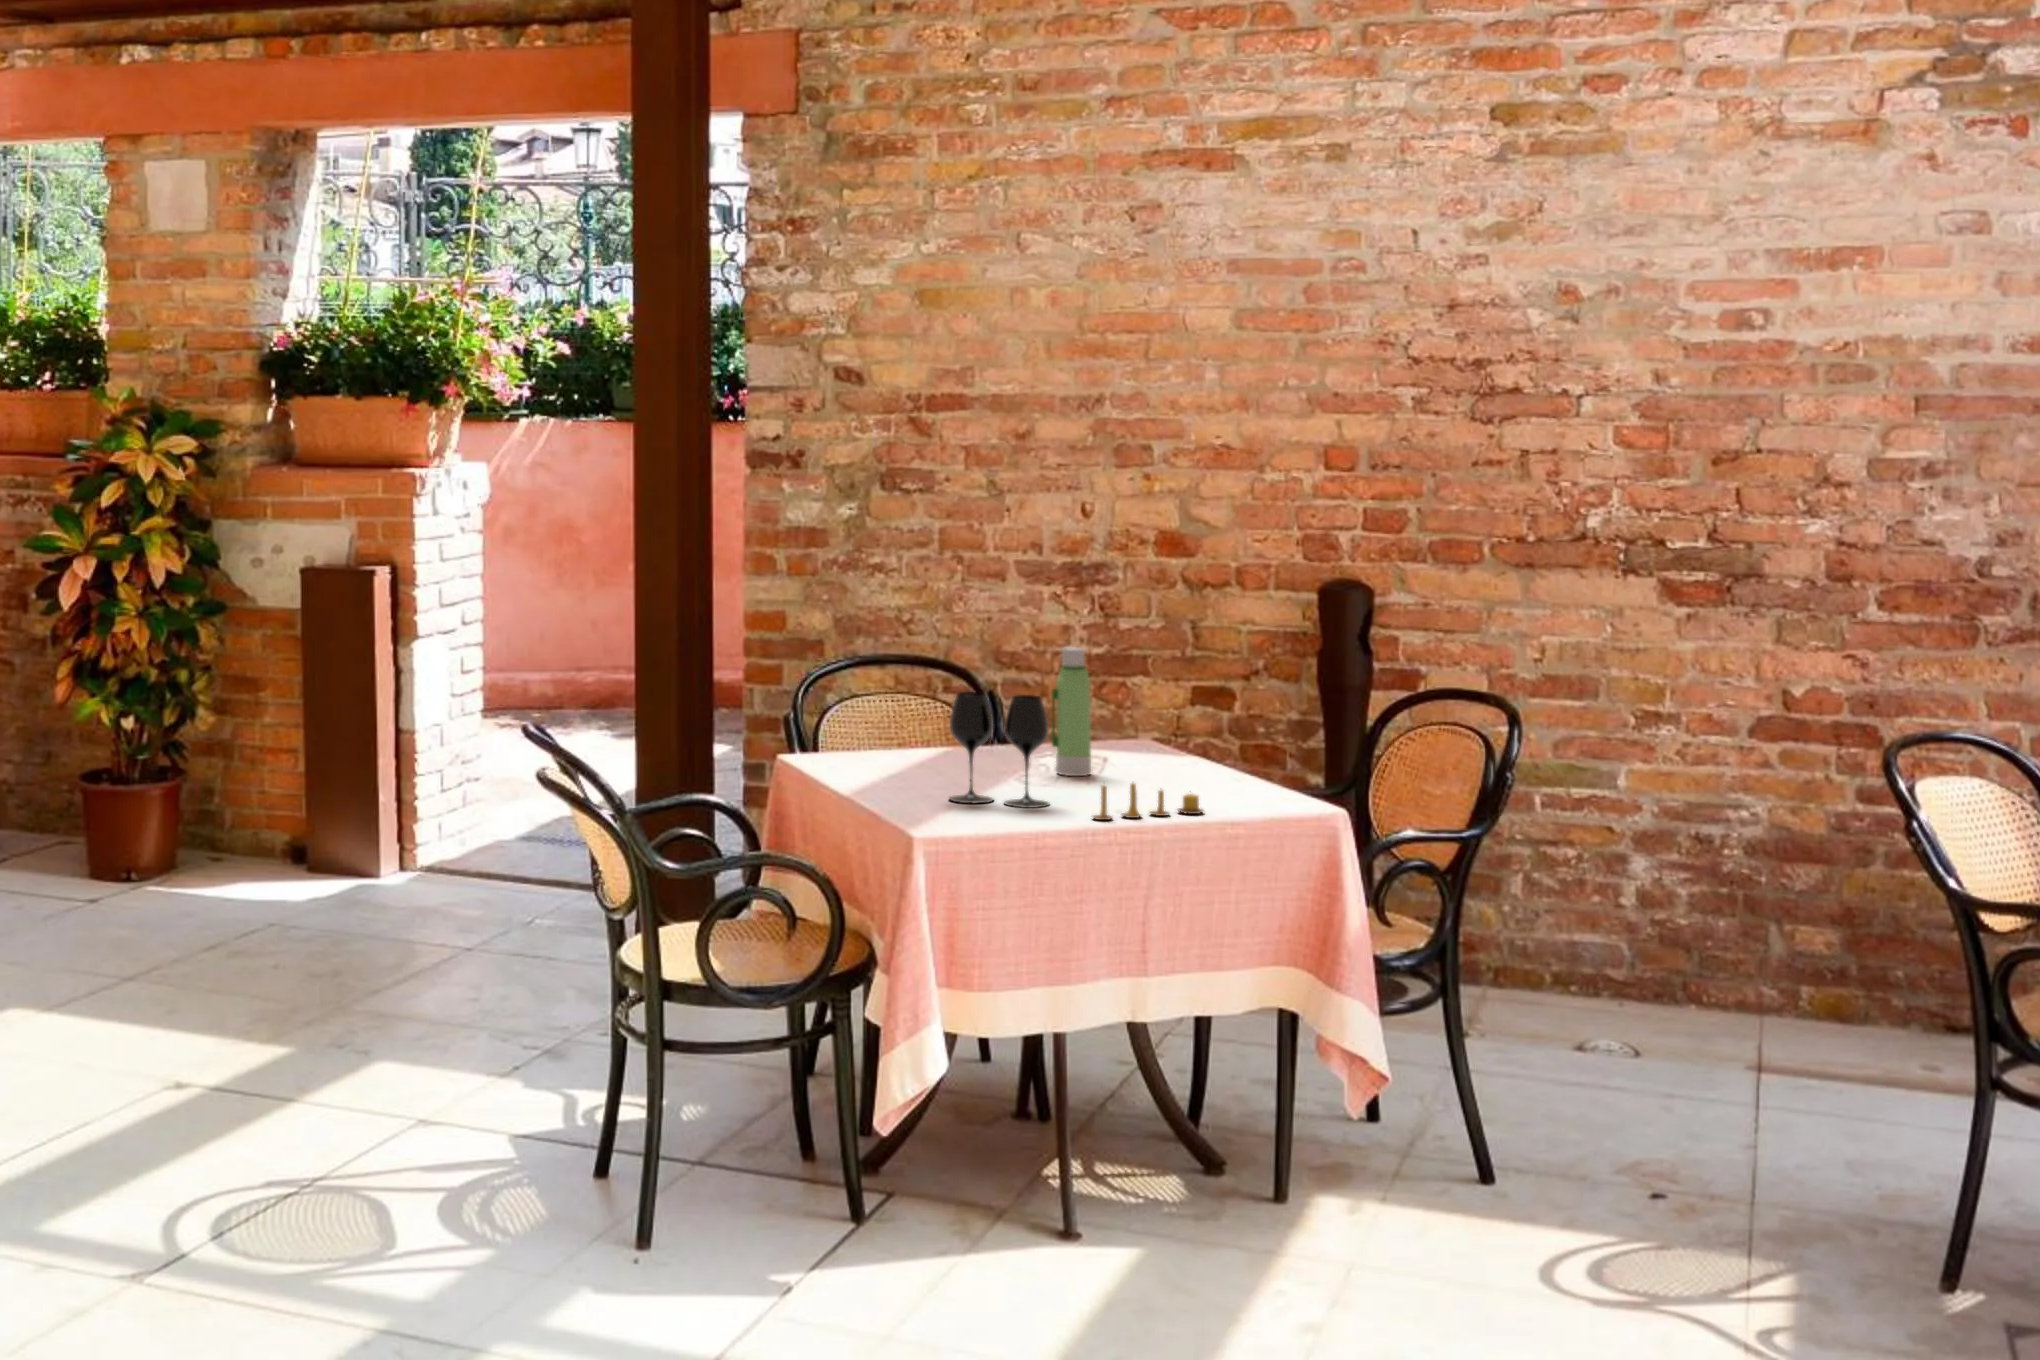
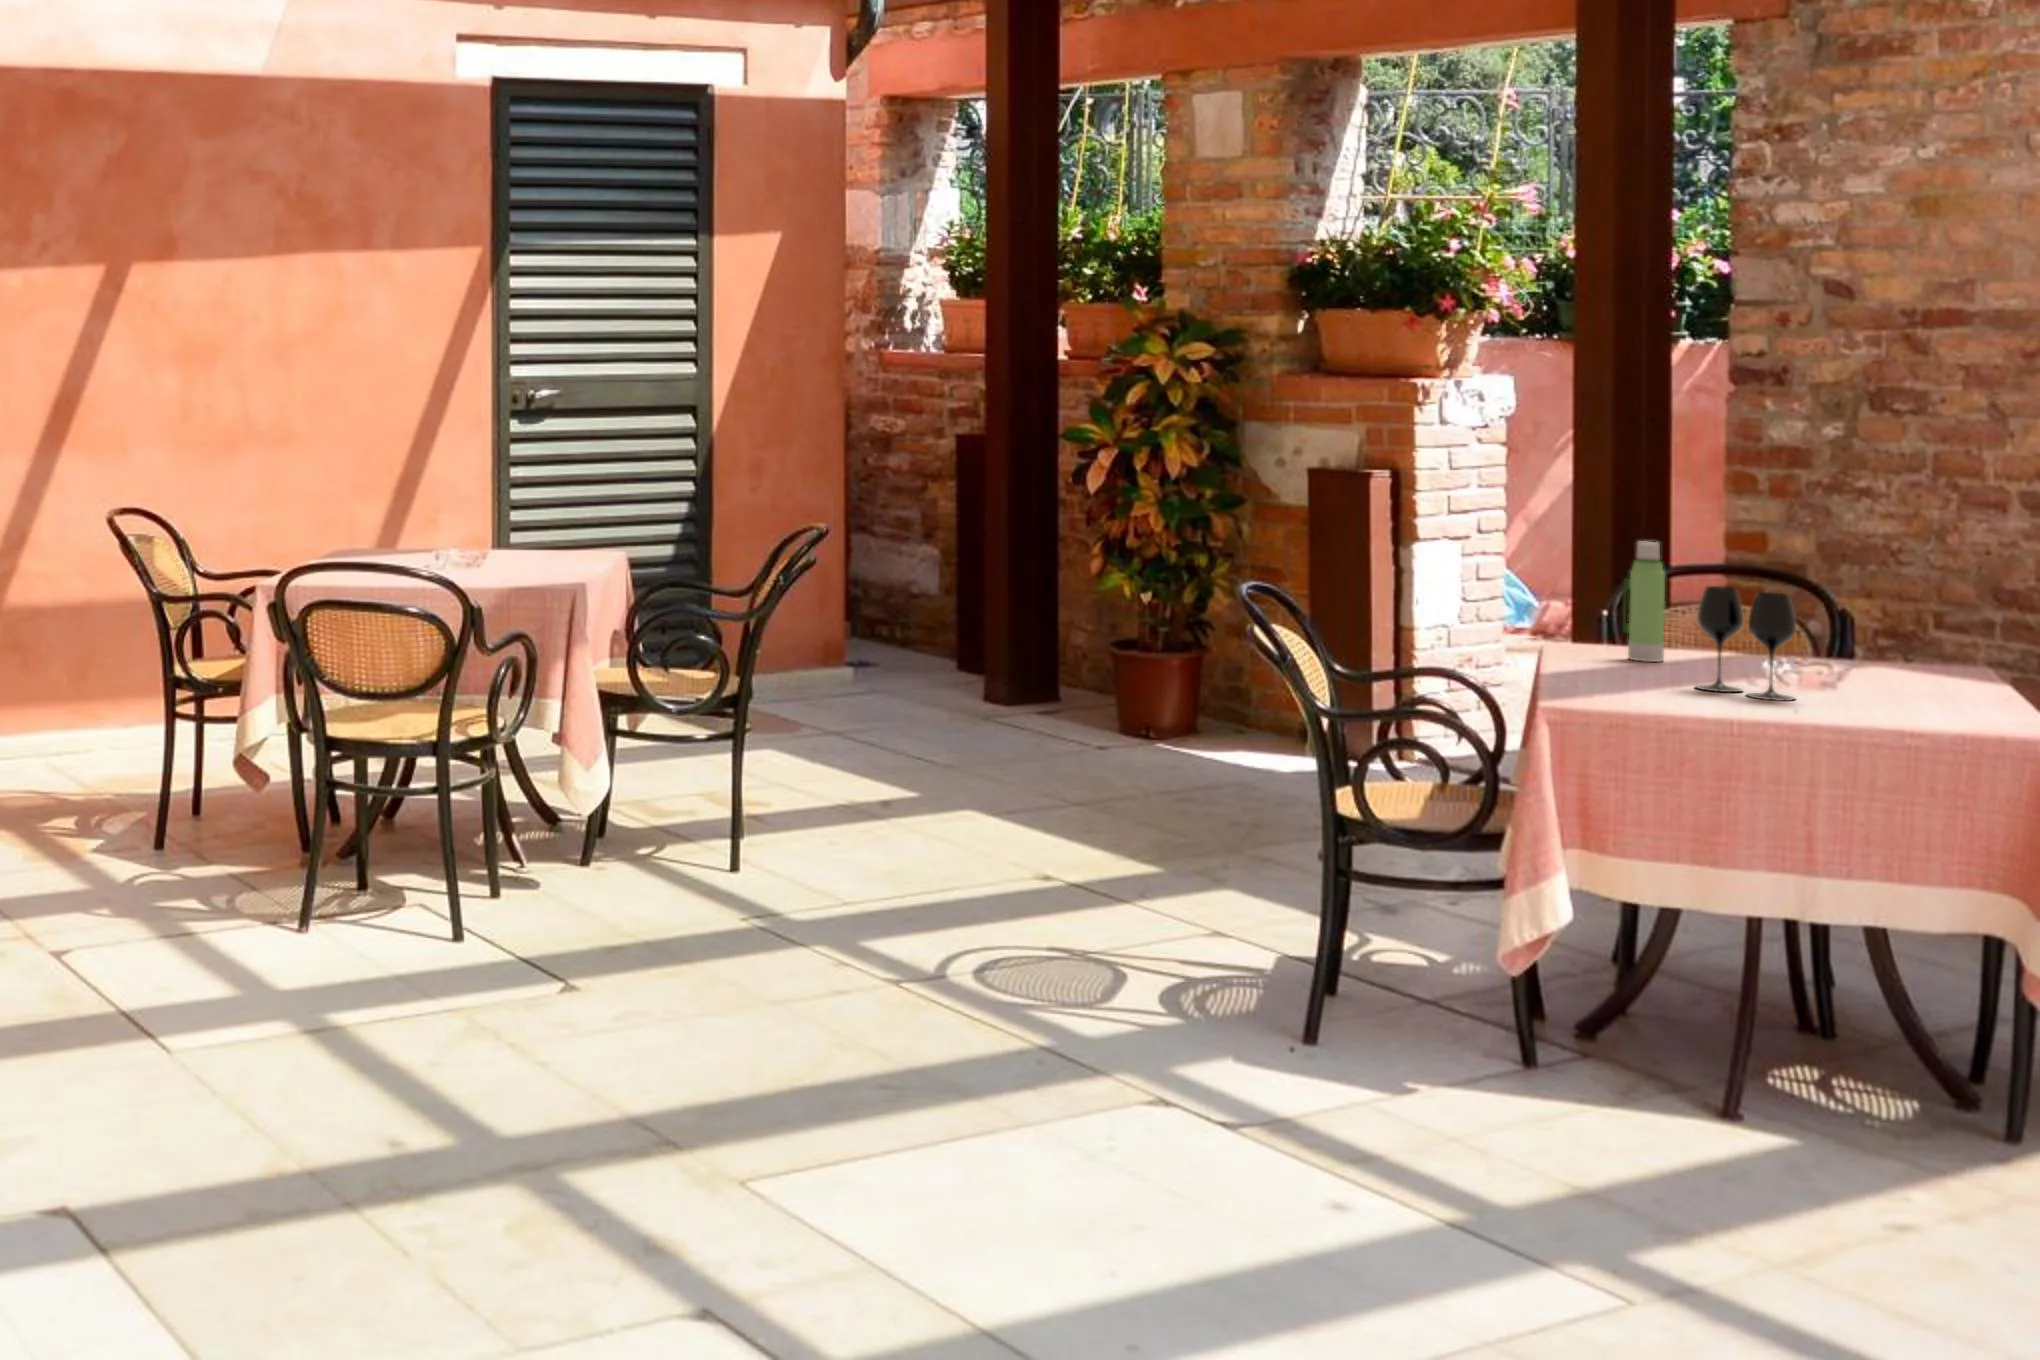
water bottle: present [1052,647,1091,776] -> present [1623,542,1665,662]
candle: present [1093,783,1203,820] -> none [1808,677,1949,721]

